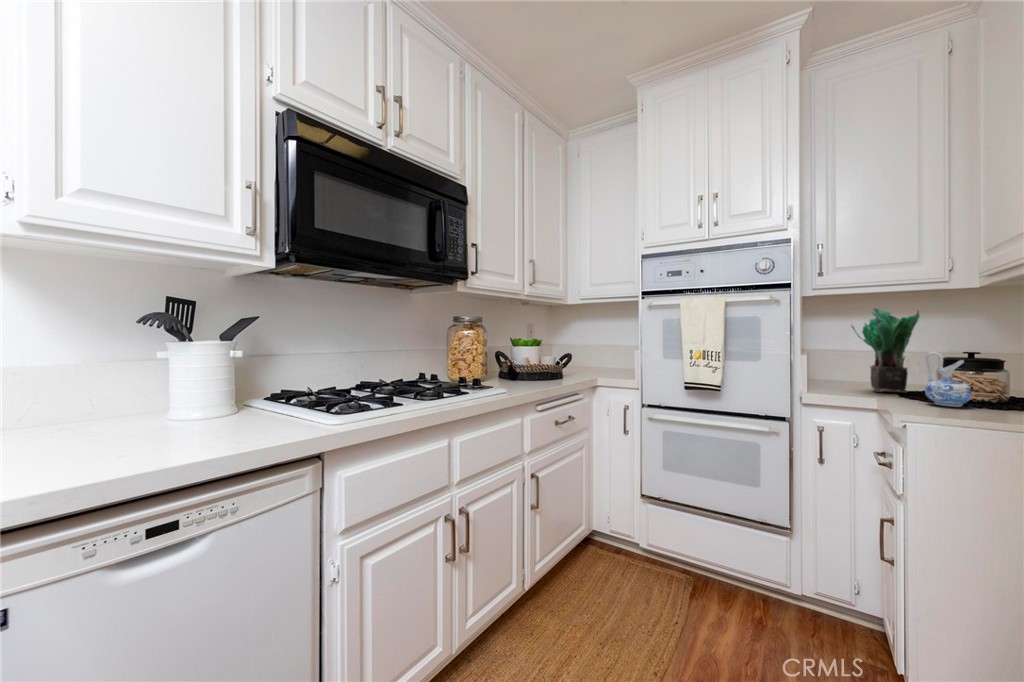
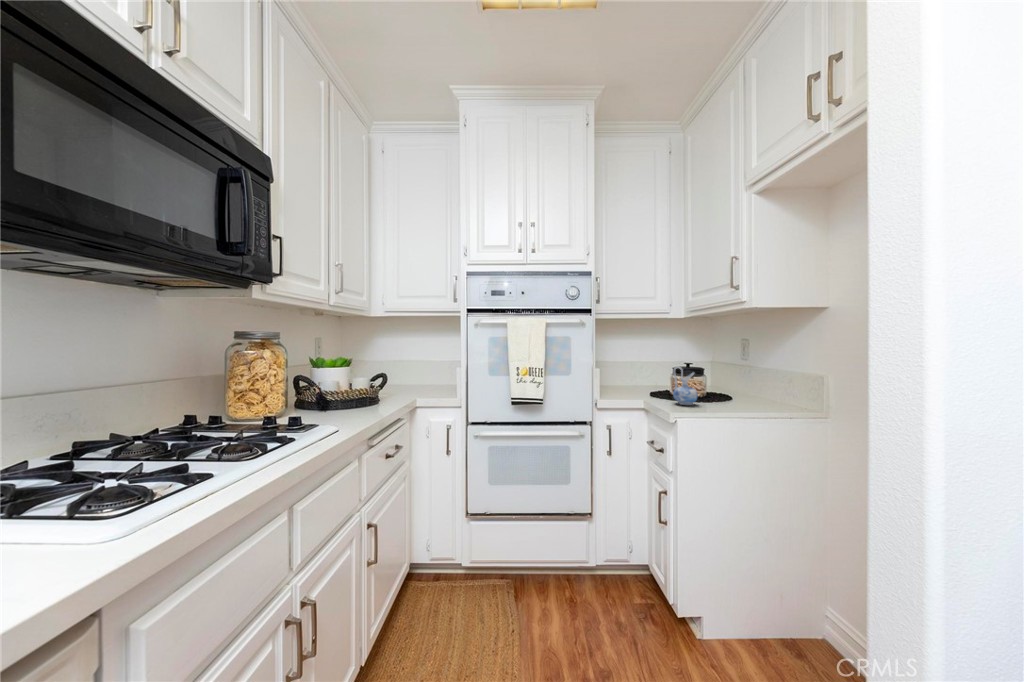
potted plant: present [851,308,919,393] -> none [622,330,662,394]

